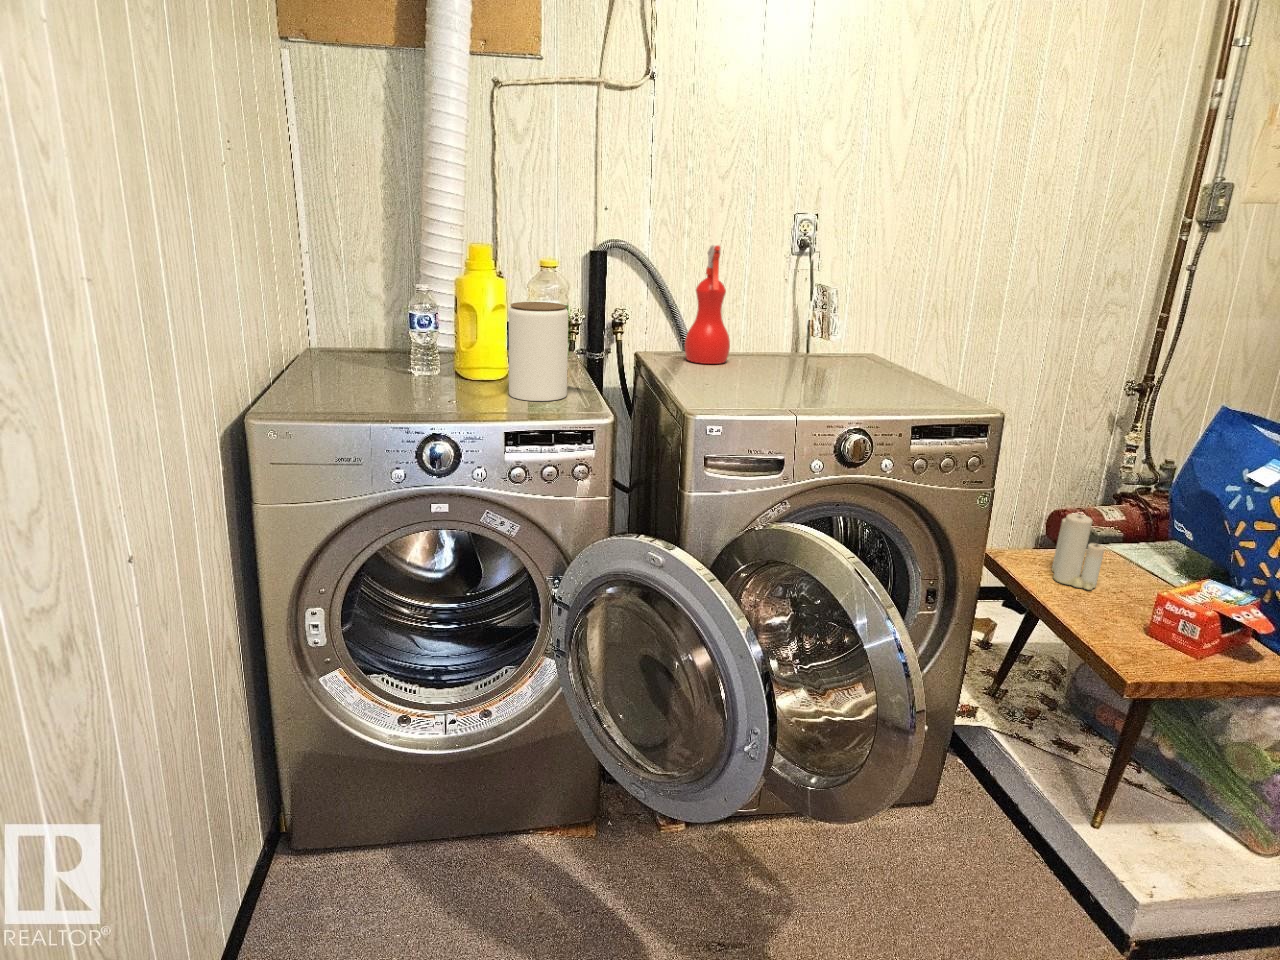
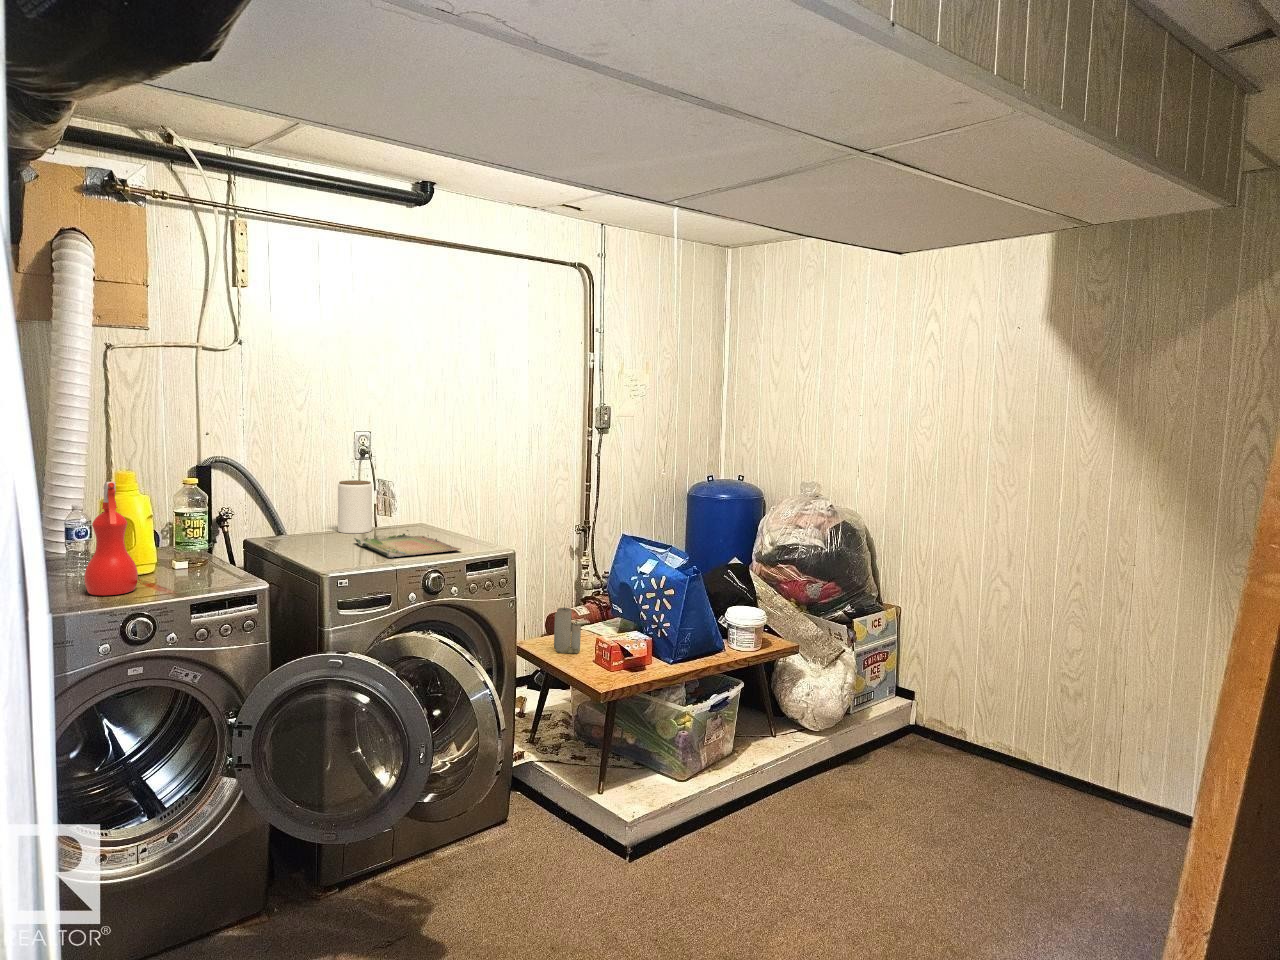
spray bottle: present [685,245,730,364] -> present [84,482,138,595]
jar: present [509,302,568,401] -> present [338,480,372,533]
tray: none [765,358,914,402] -> present [354,530,461,558]

